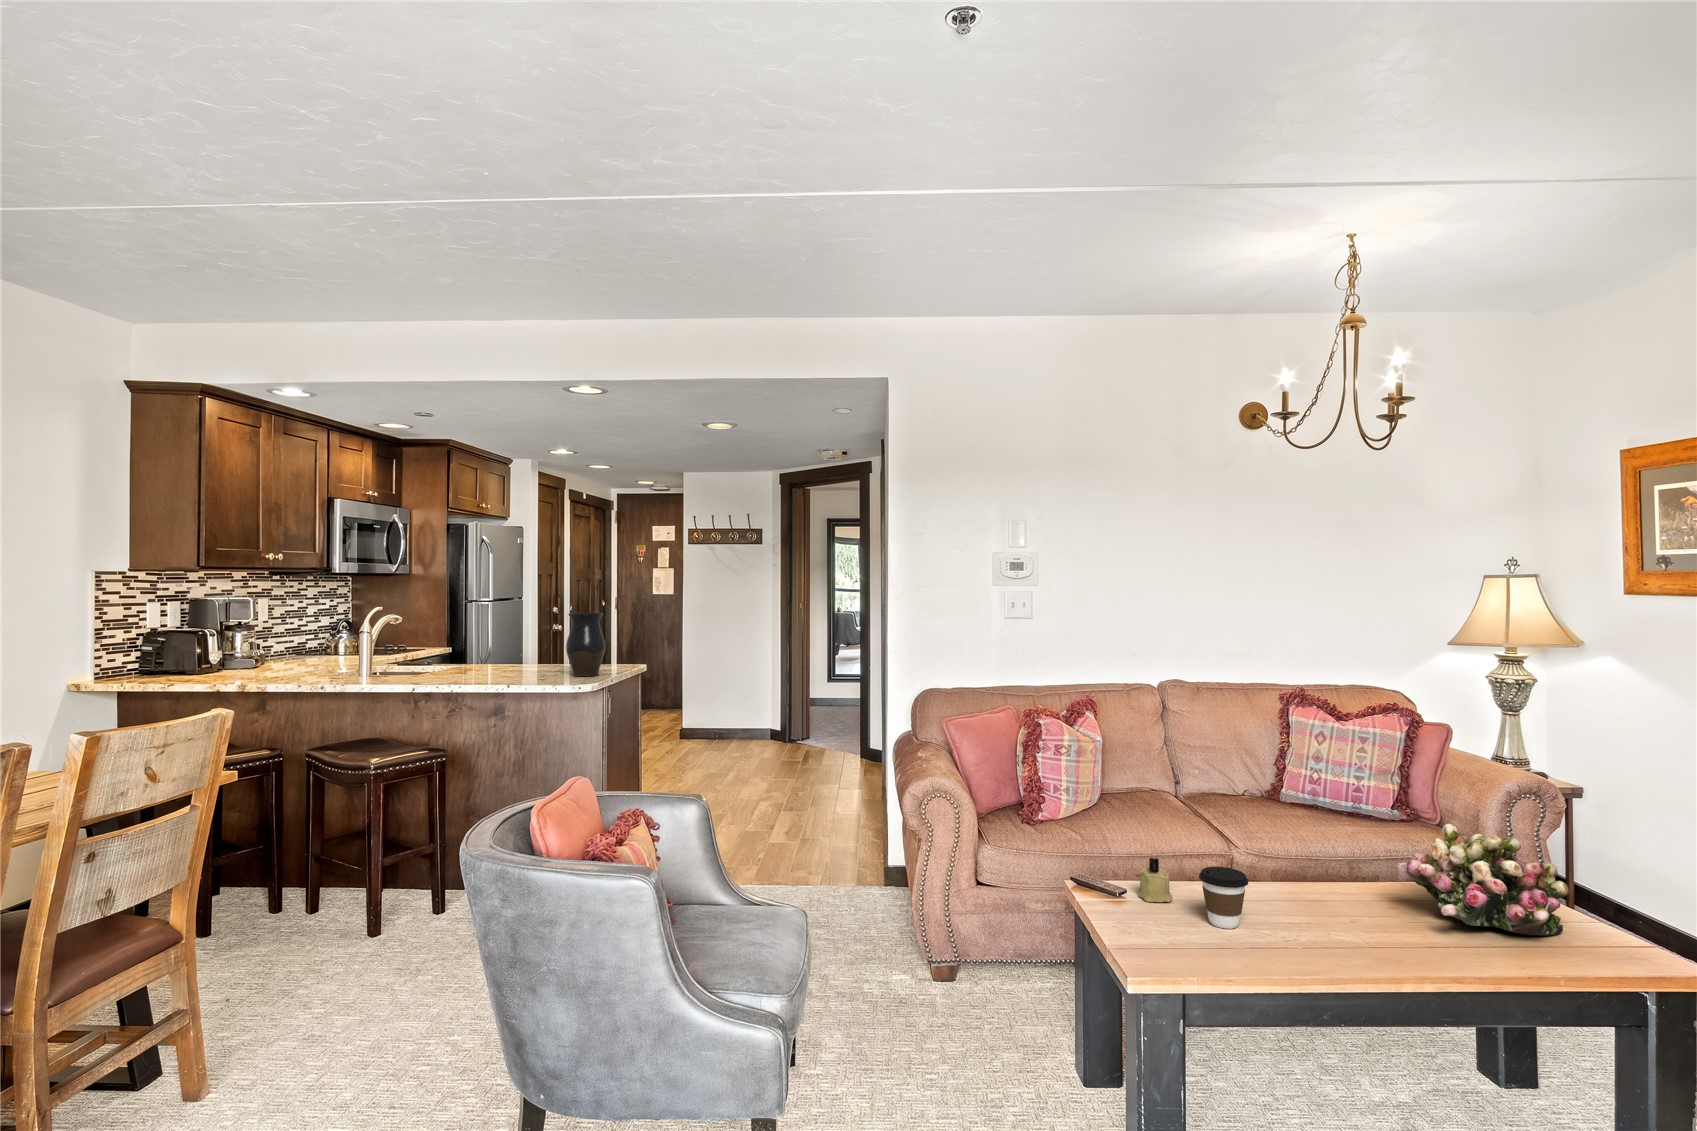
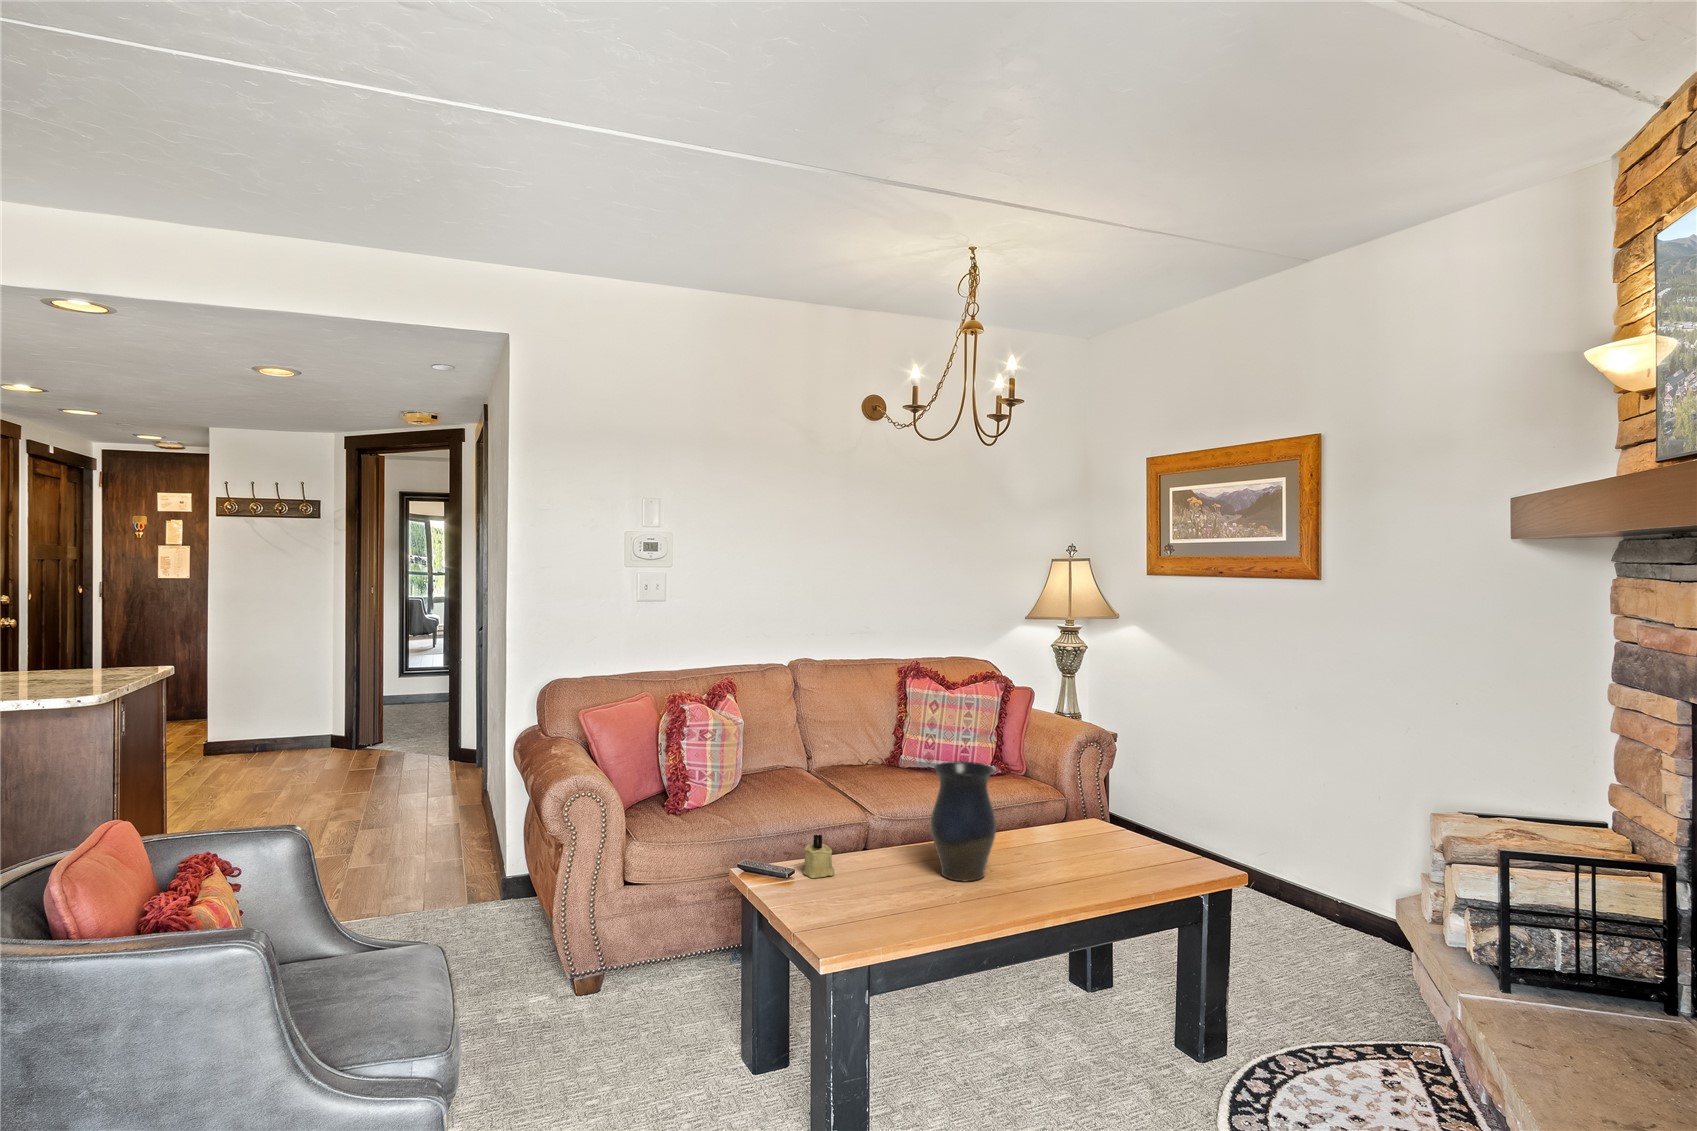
vase: present [566,613,605,676] -> present [931,762,996,882]
flower arrangement: present [1396,824,1569,935] -> none [1015,774,1138,860]
coffee cup: present [1199,867,1248,929] -> none [863,835,907,893]

